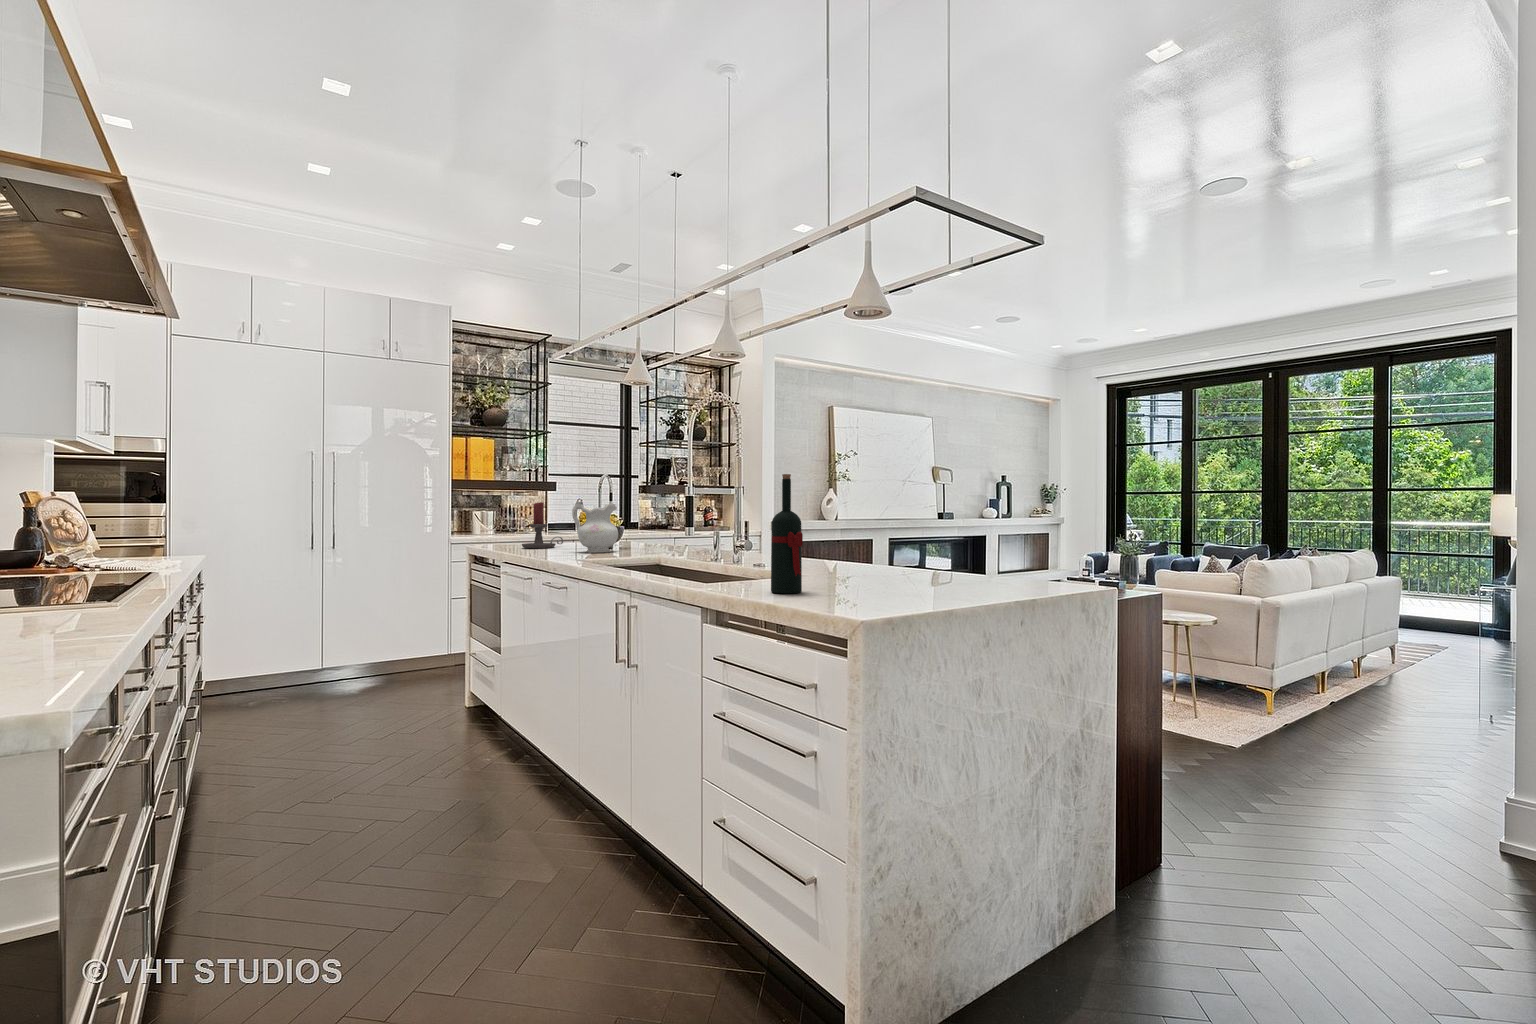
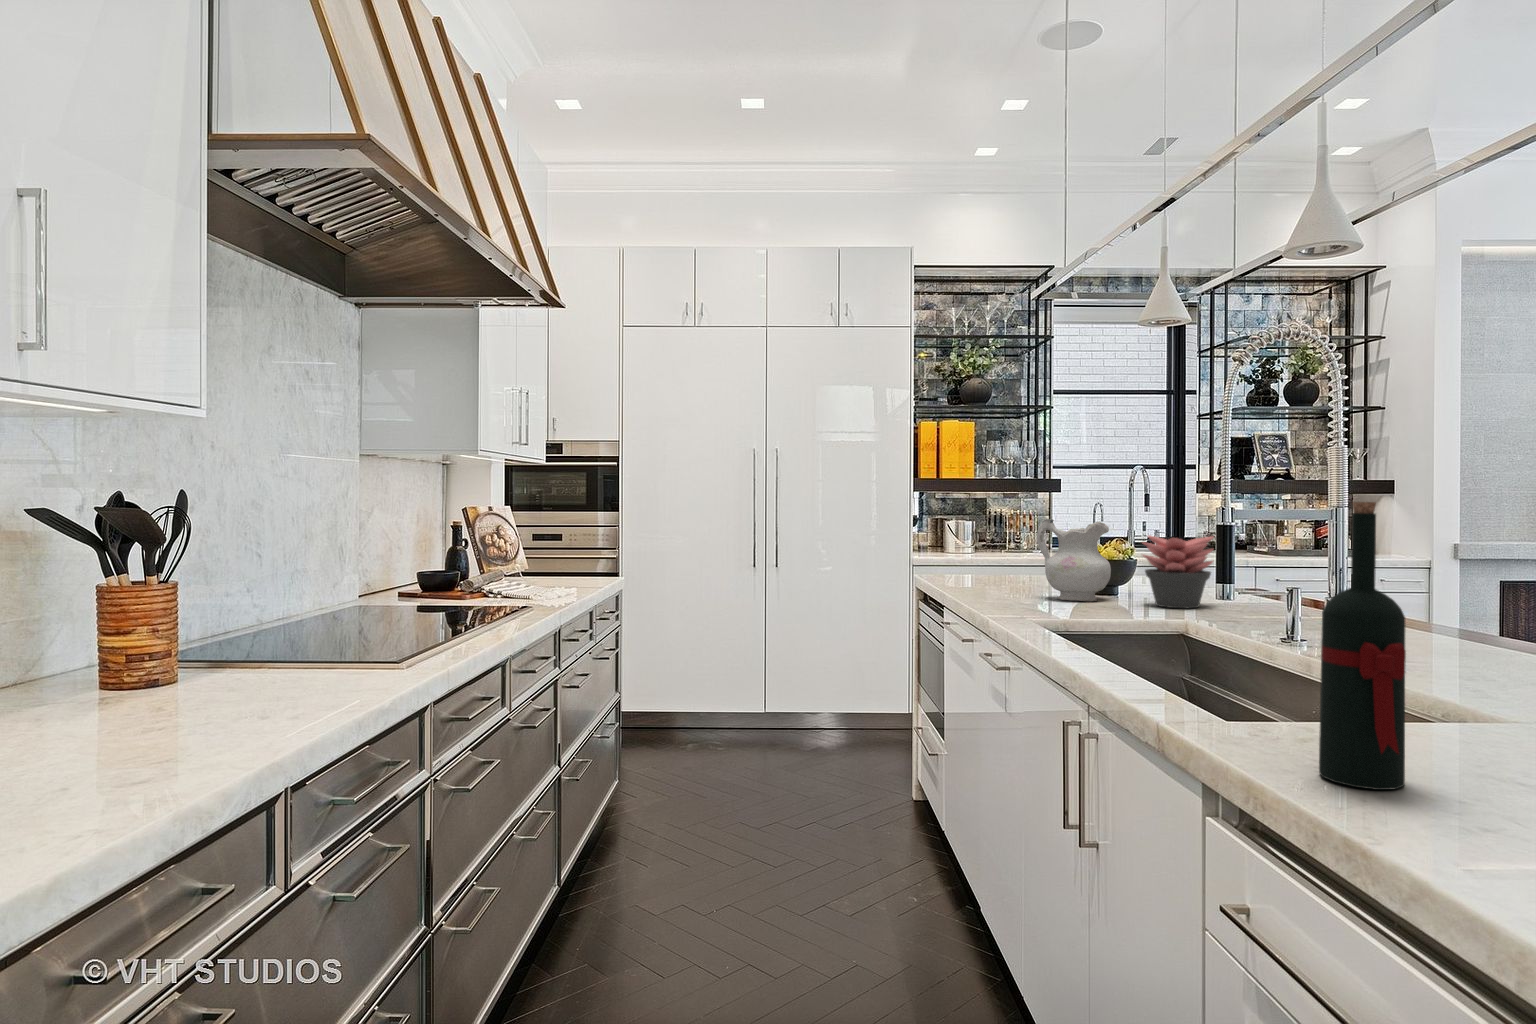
candle holder: present [522,502,563,548] -> none [977,516,1040,584]
succulent plant: none [638,511,677,552] -> present [1142,535,1213,608]

